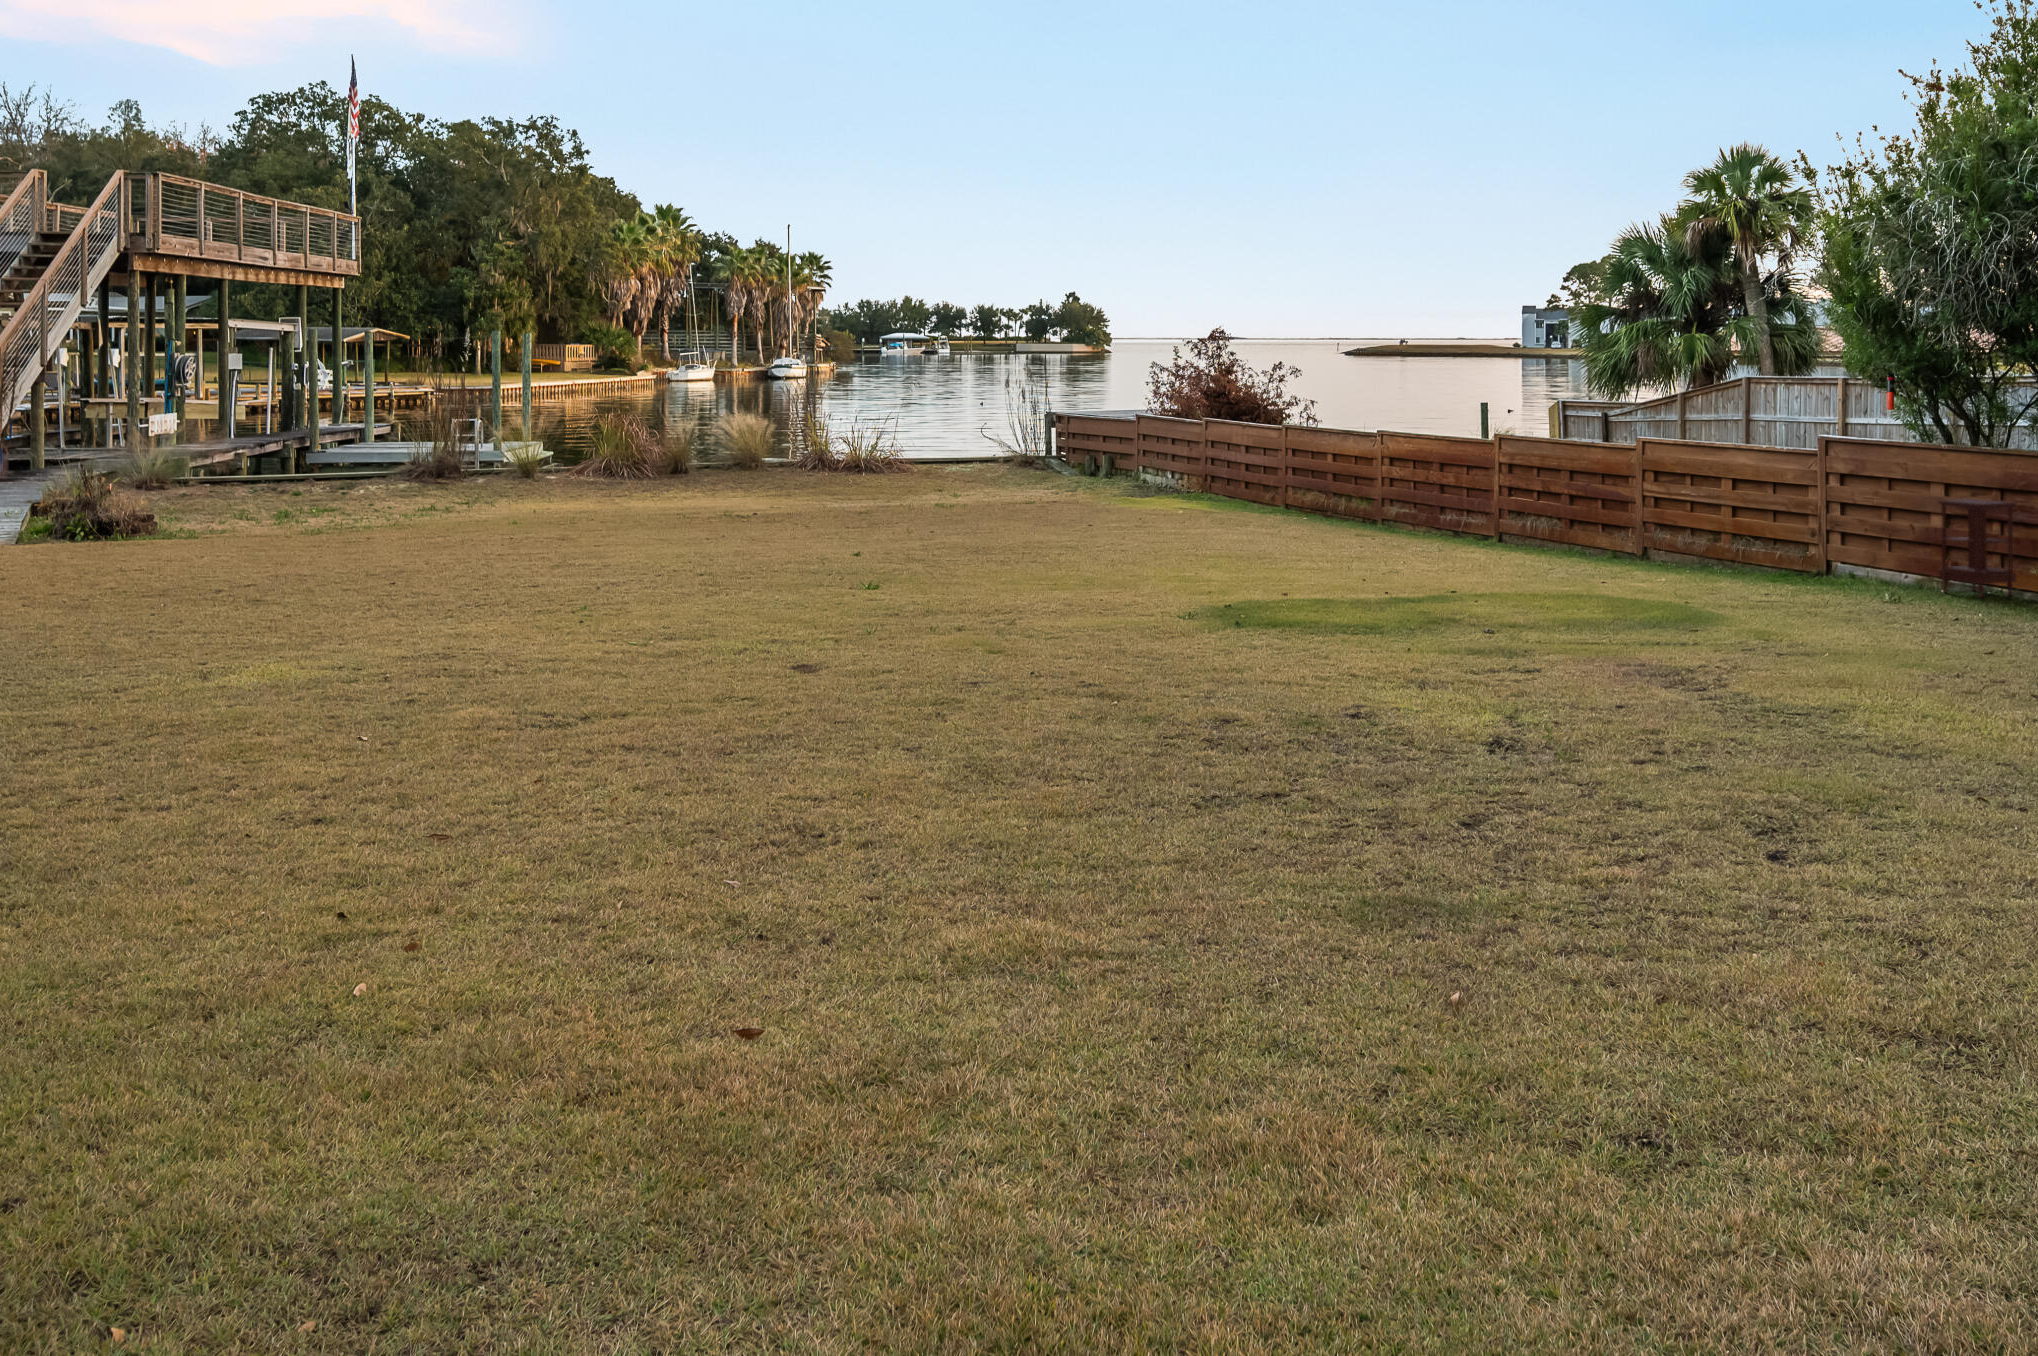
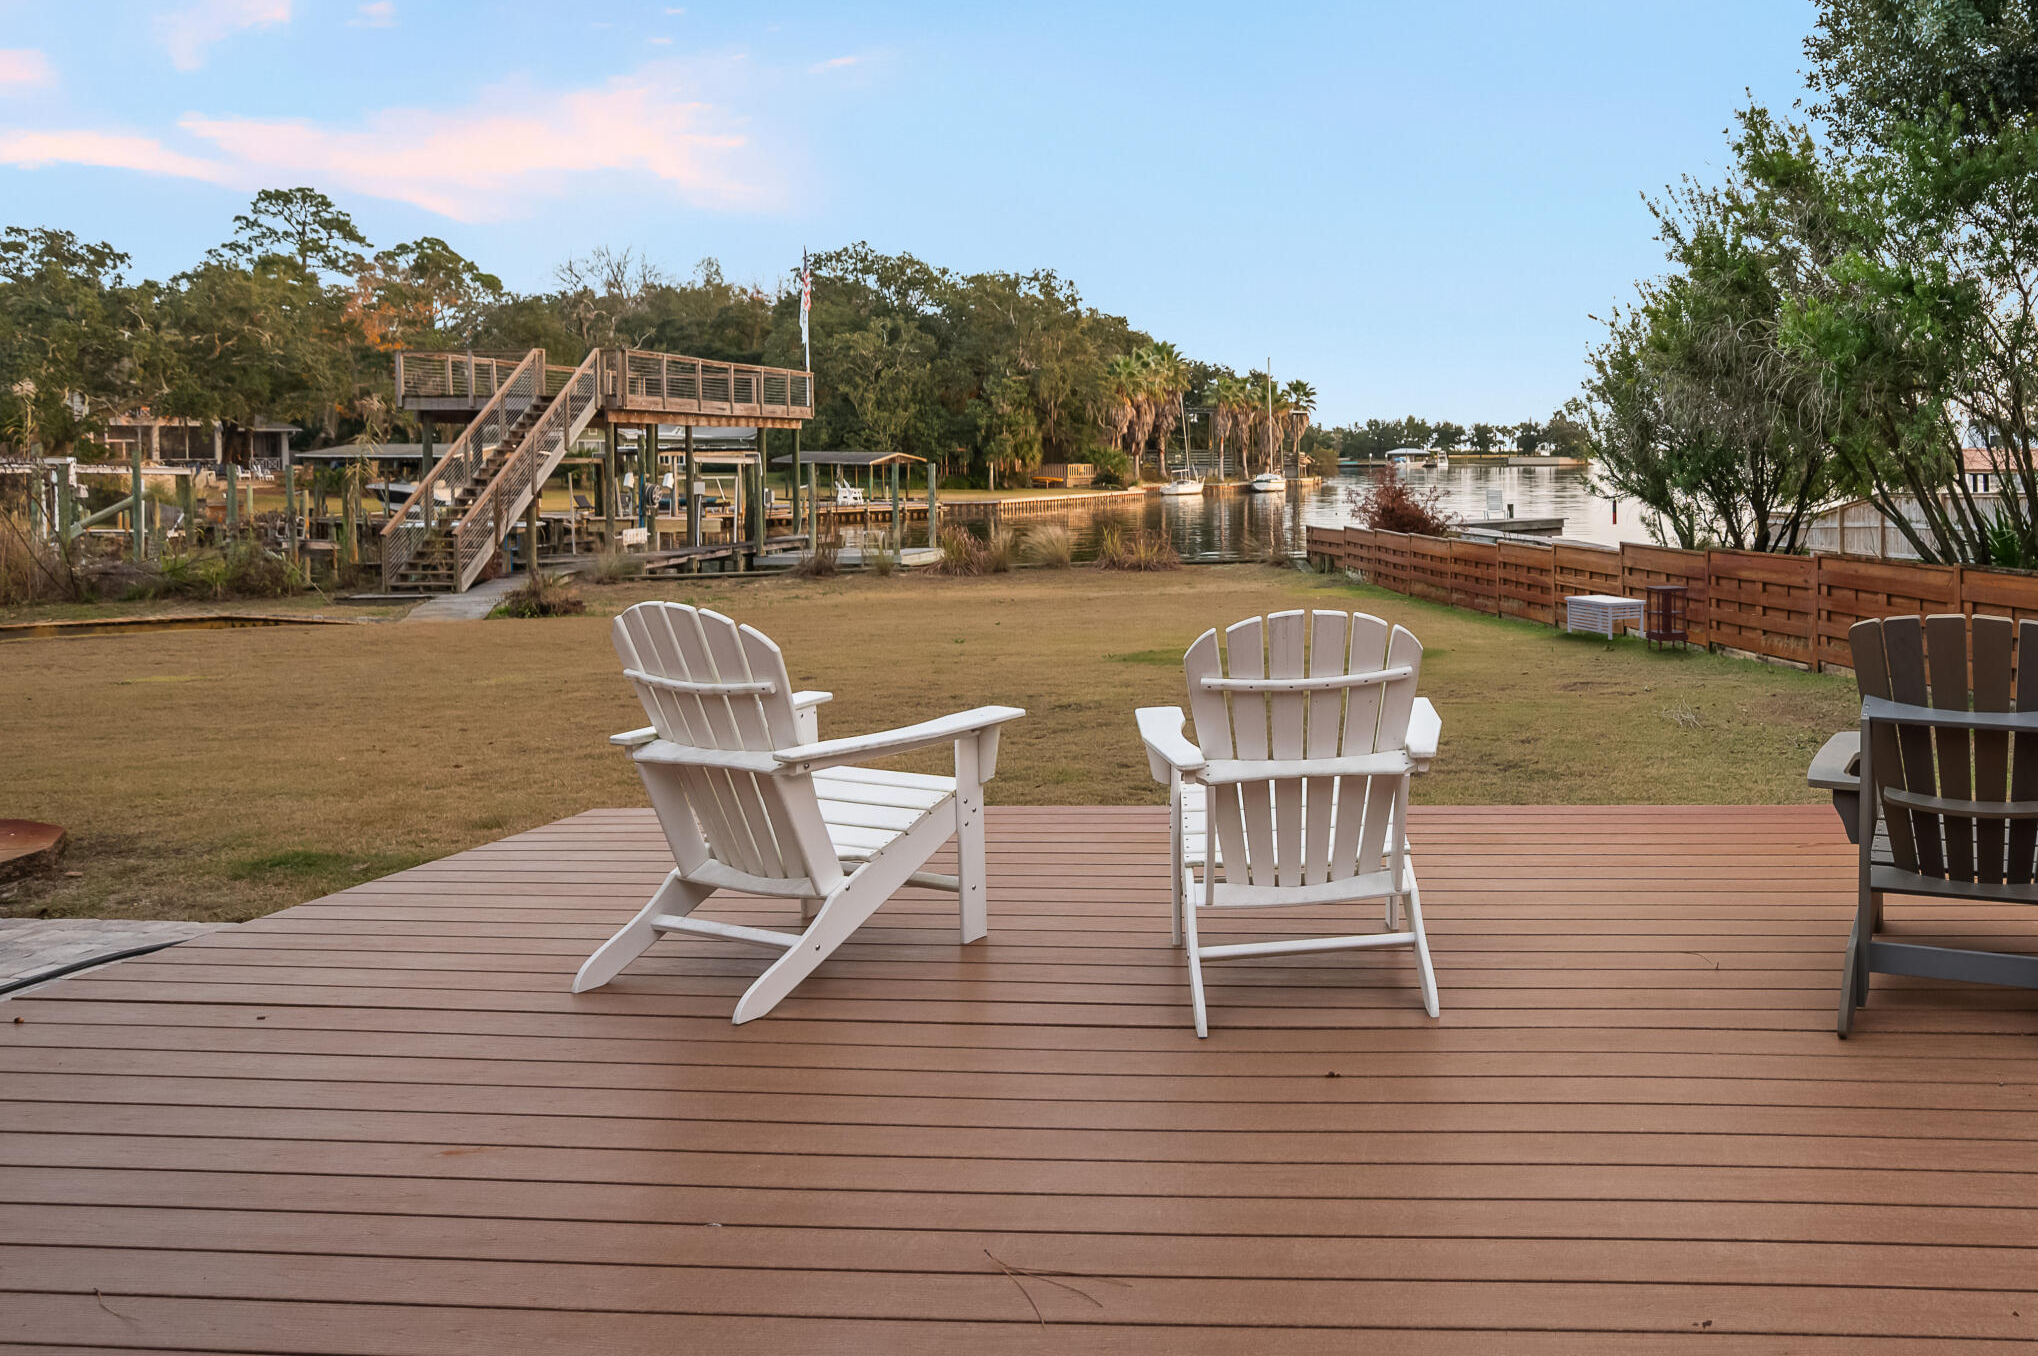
storage bench: none [1726,512,1874,579] -> present [1565,595,1646,640]

